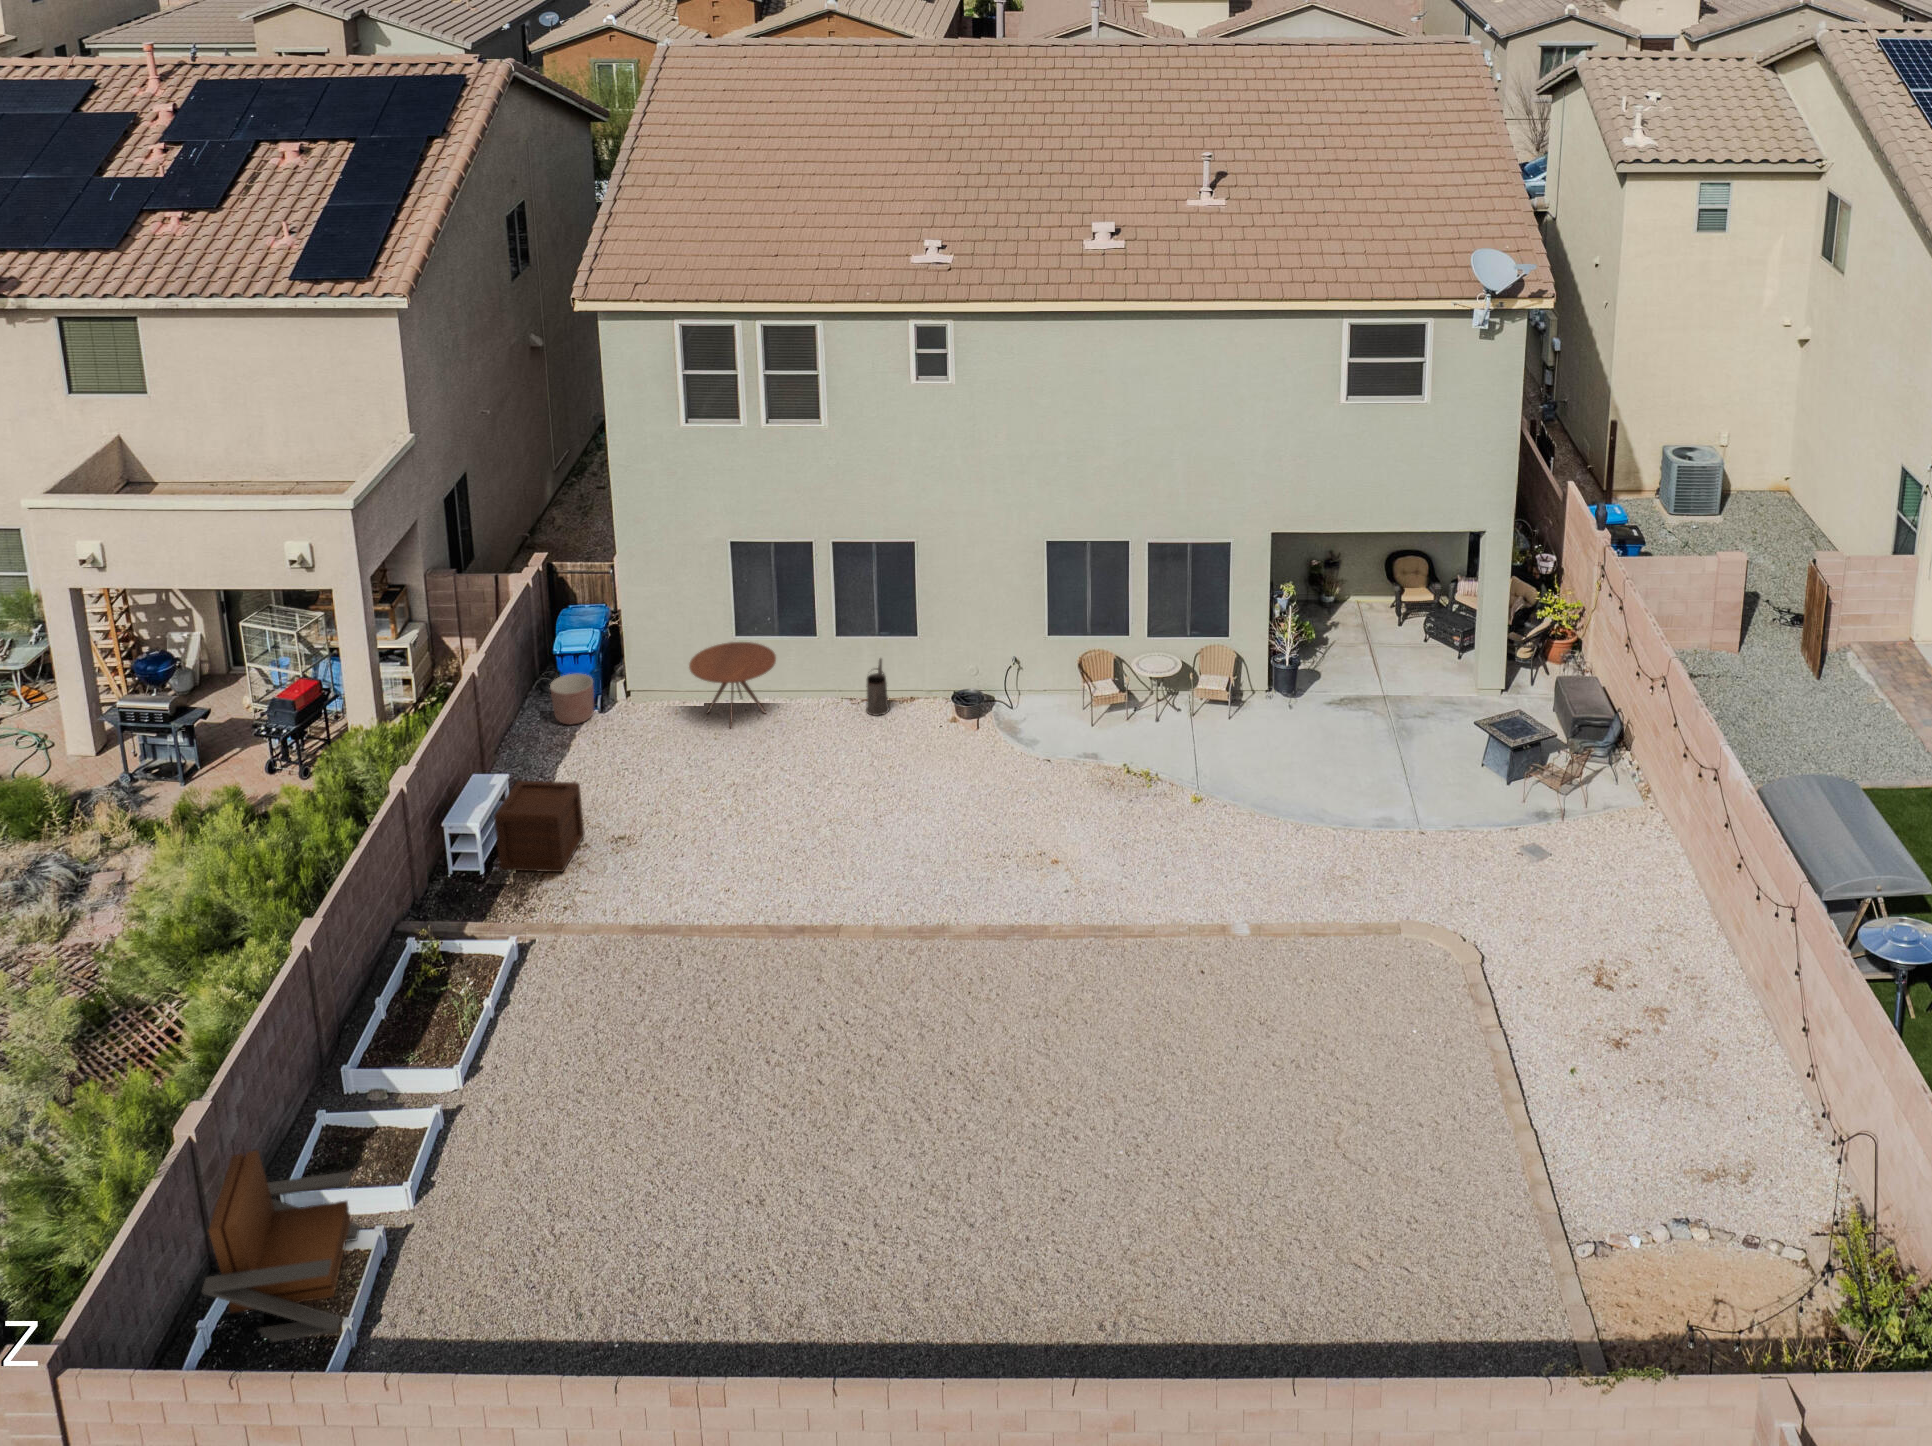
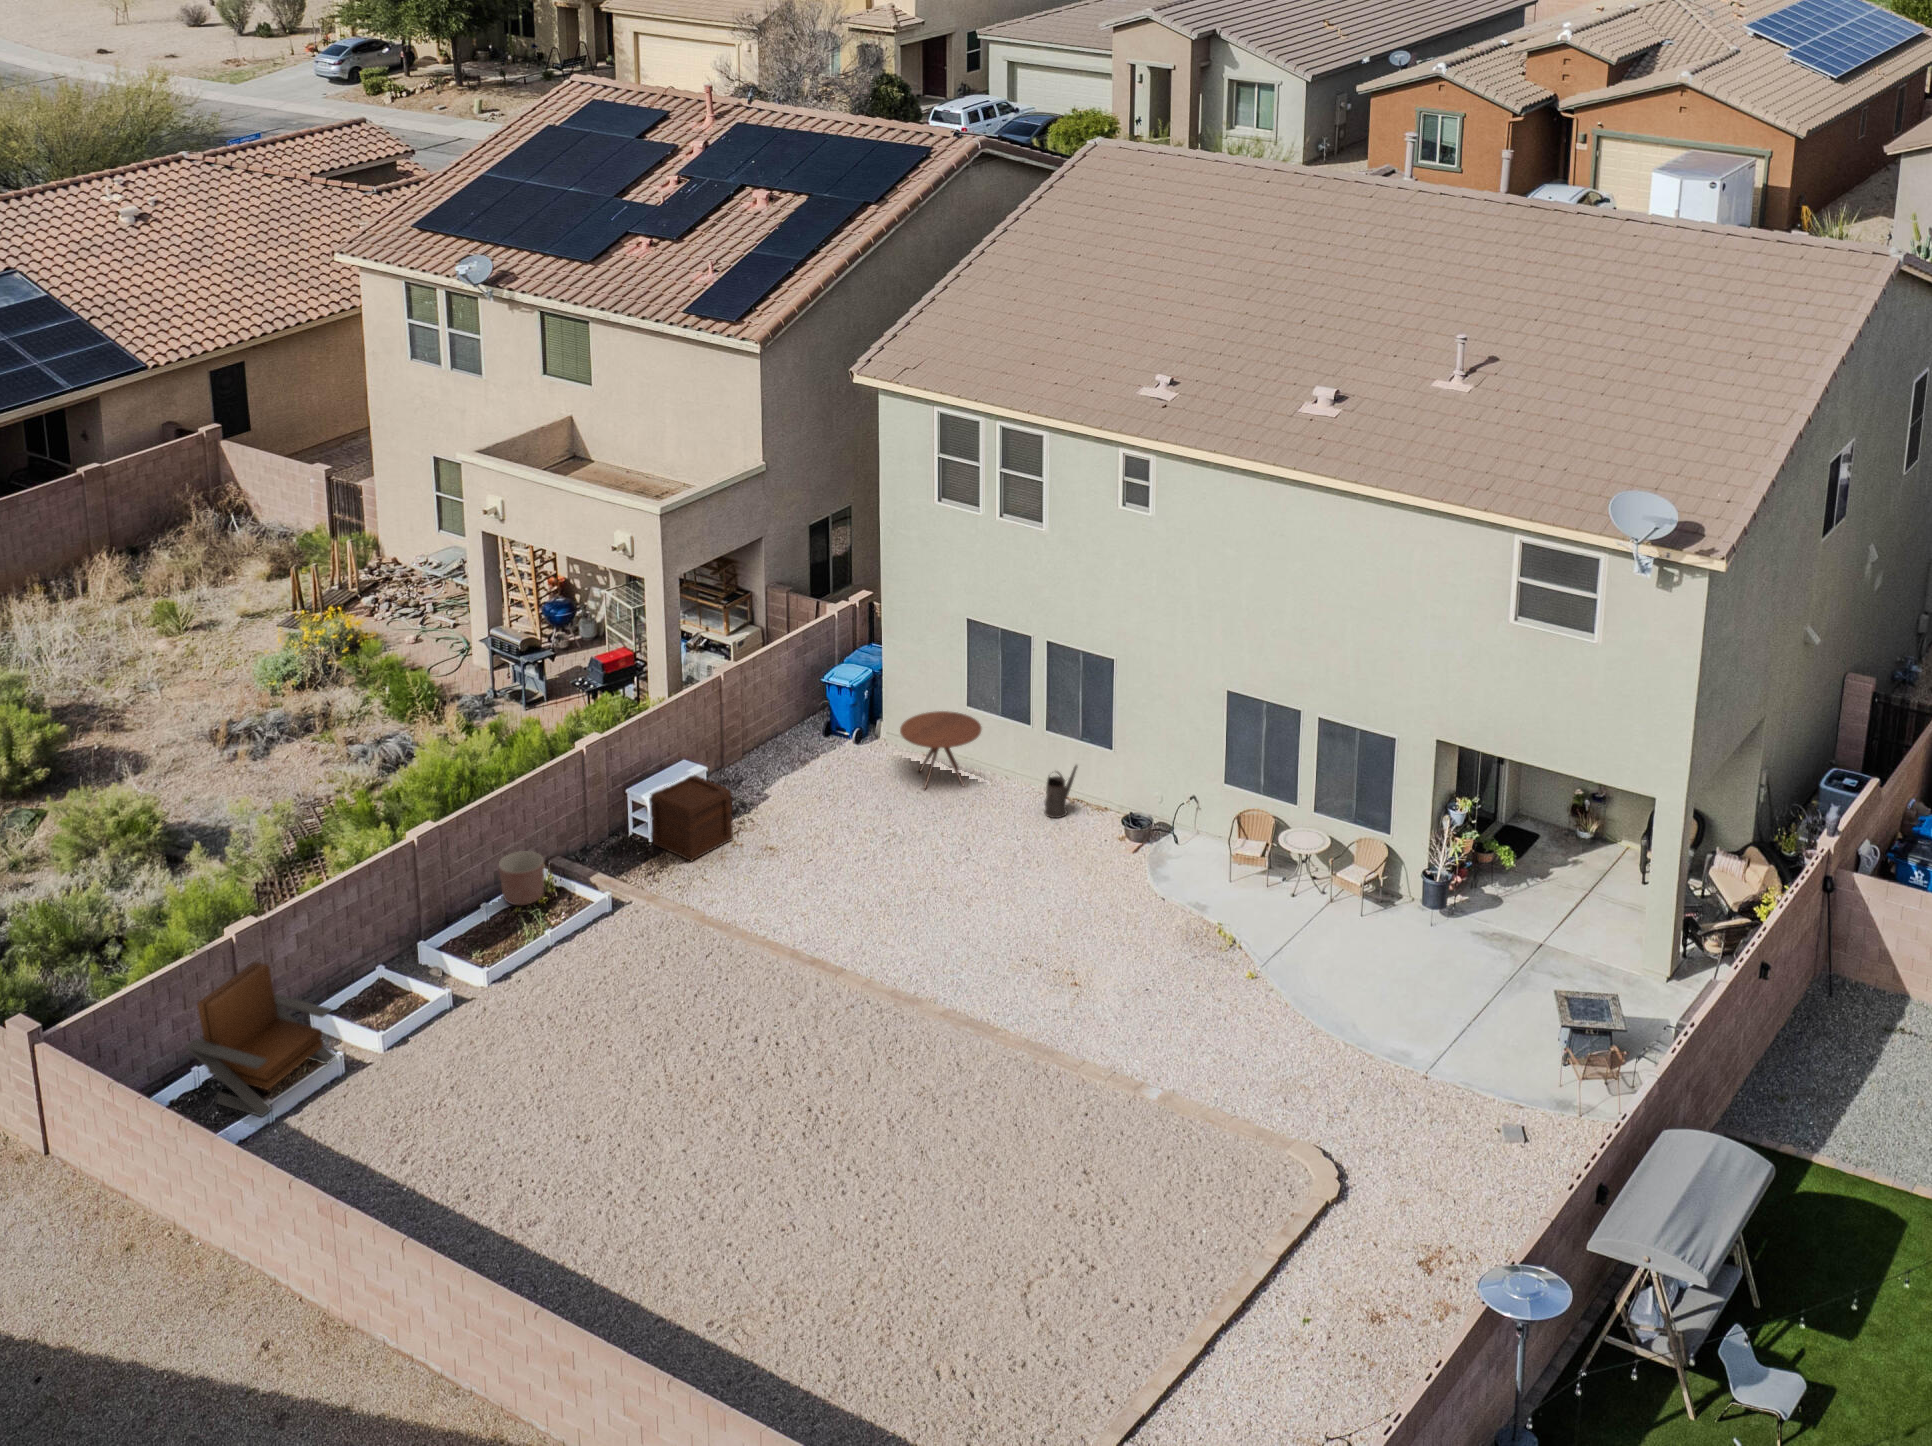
planter: present [550,674,594,724] -> present [499,851,544,905]

